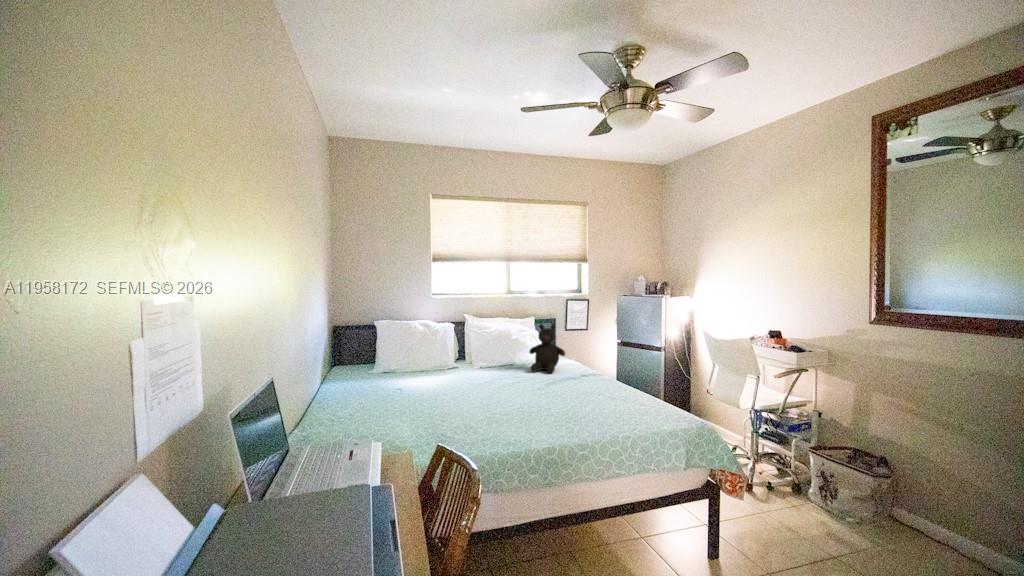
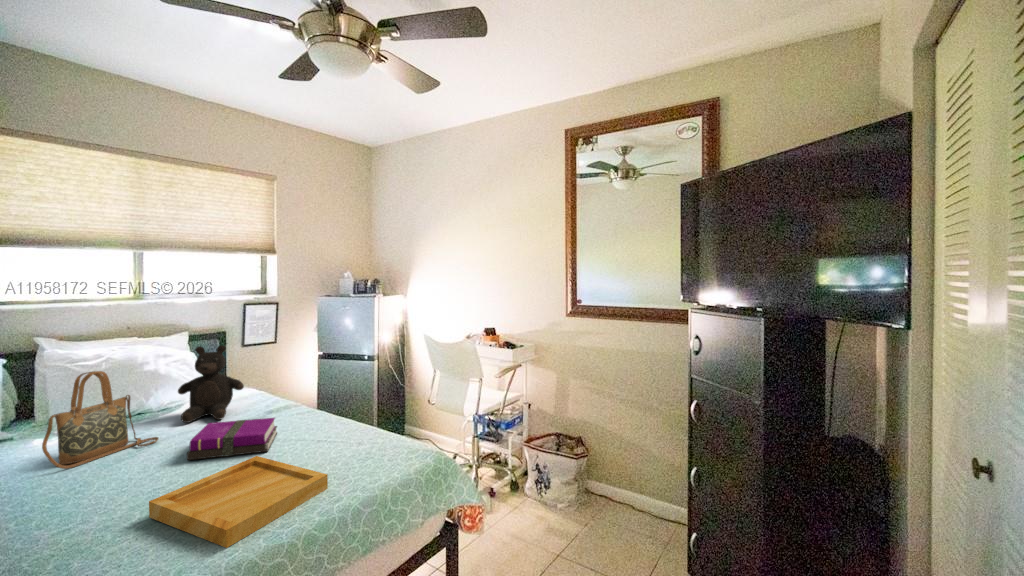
handbag: none [471,332,520,383] -> present [42,371,158,469]
notebook: none [533,372,584,396] -> present [187,418,277,460]
tray: none [516,395,613,438] -> present [149,456,328,548]

